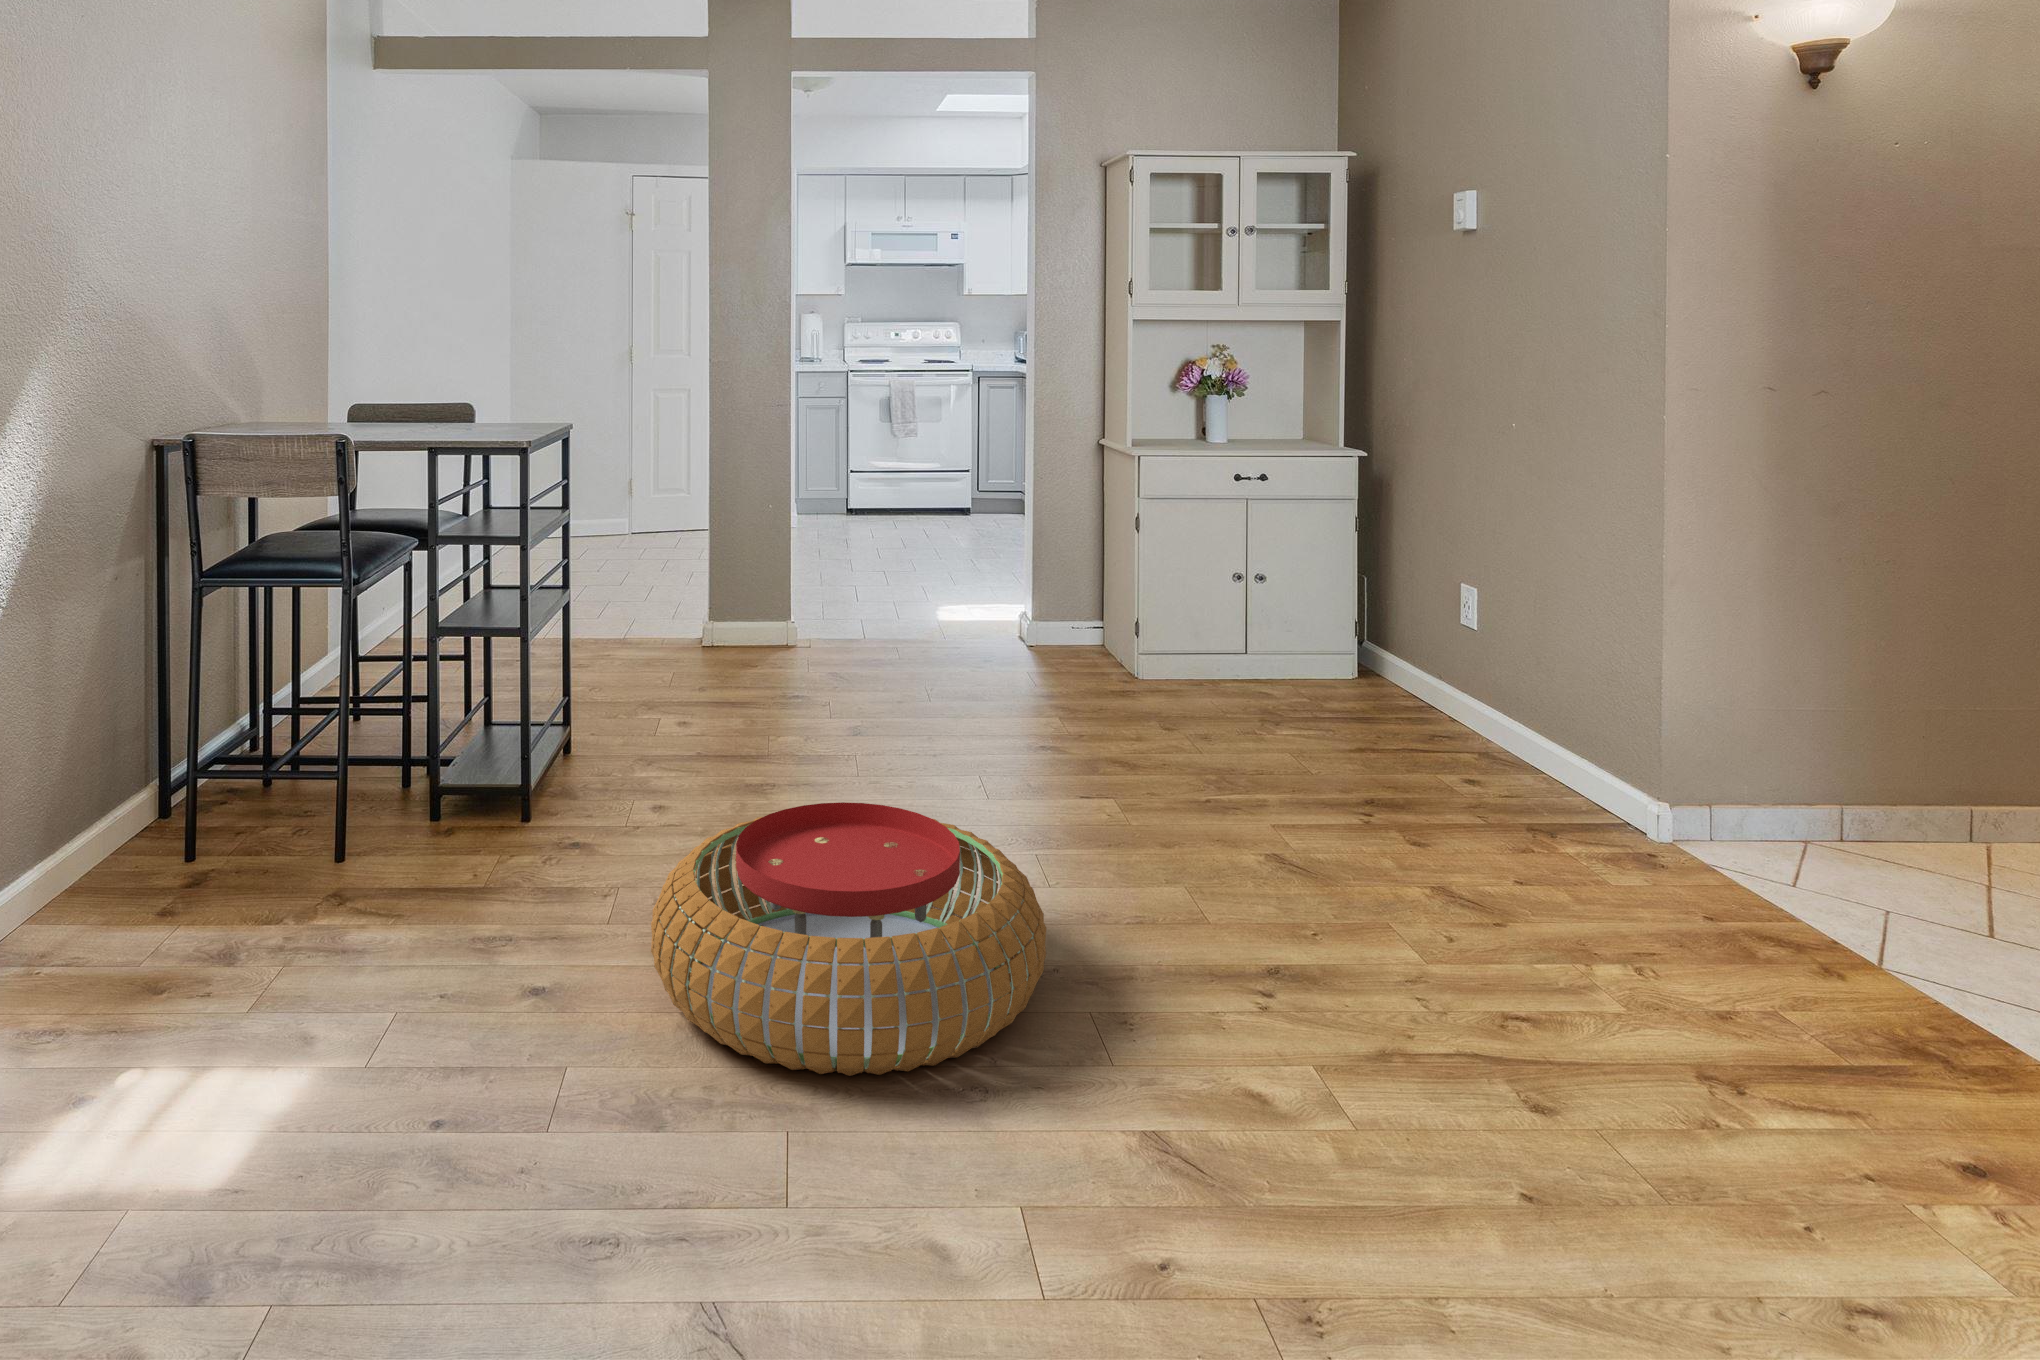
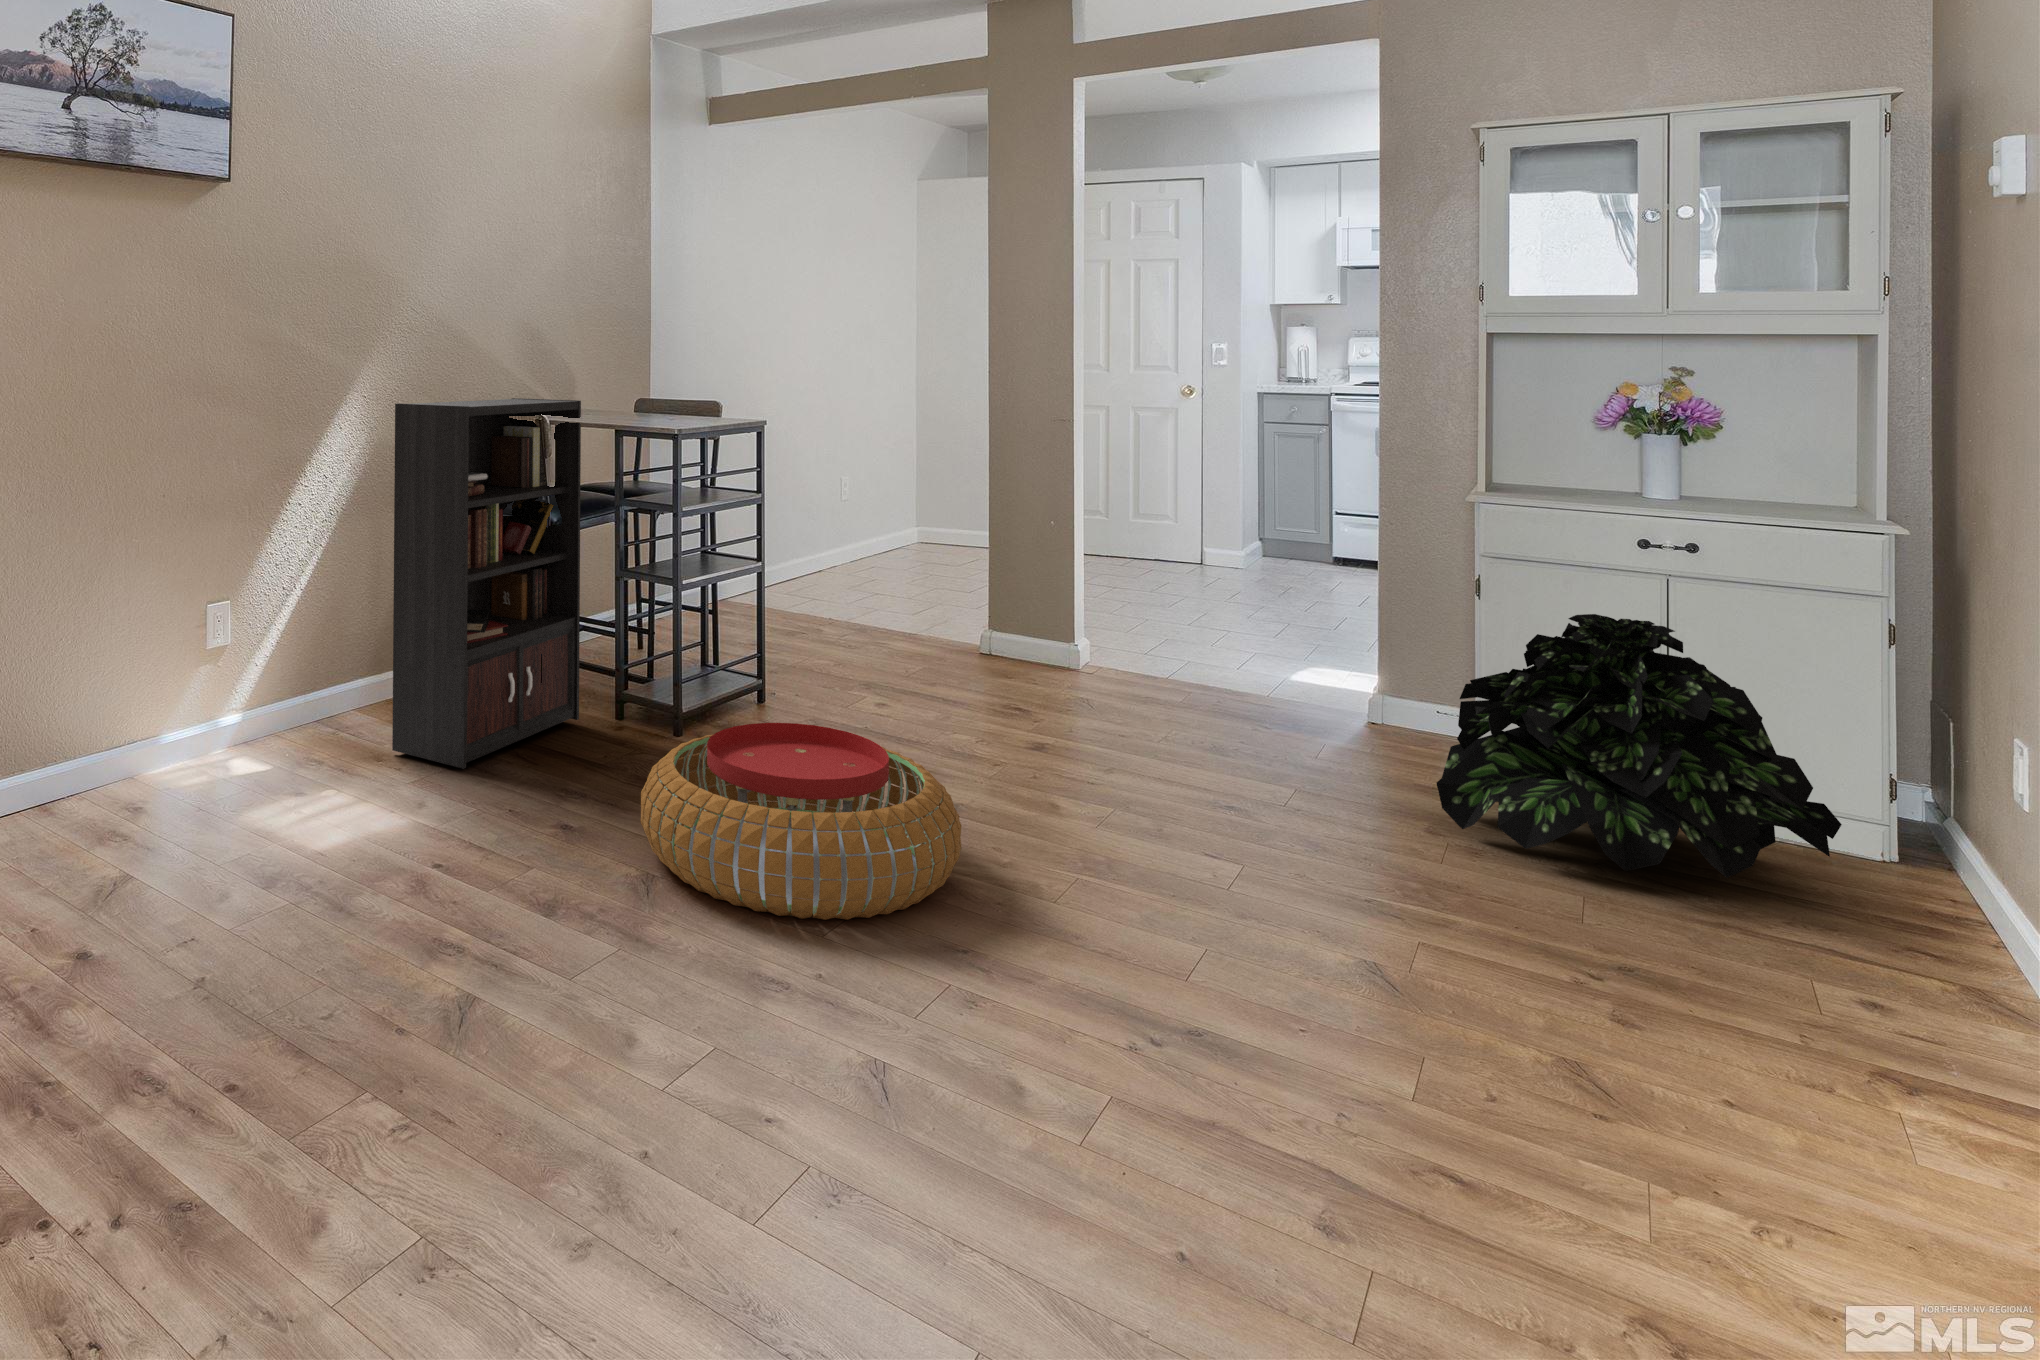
bookcase: none [163,406,404,978] -> present [392,398,581,769]
potted plant: none [1244,556,1529,776] -> present [1437,614,1842,878]

